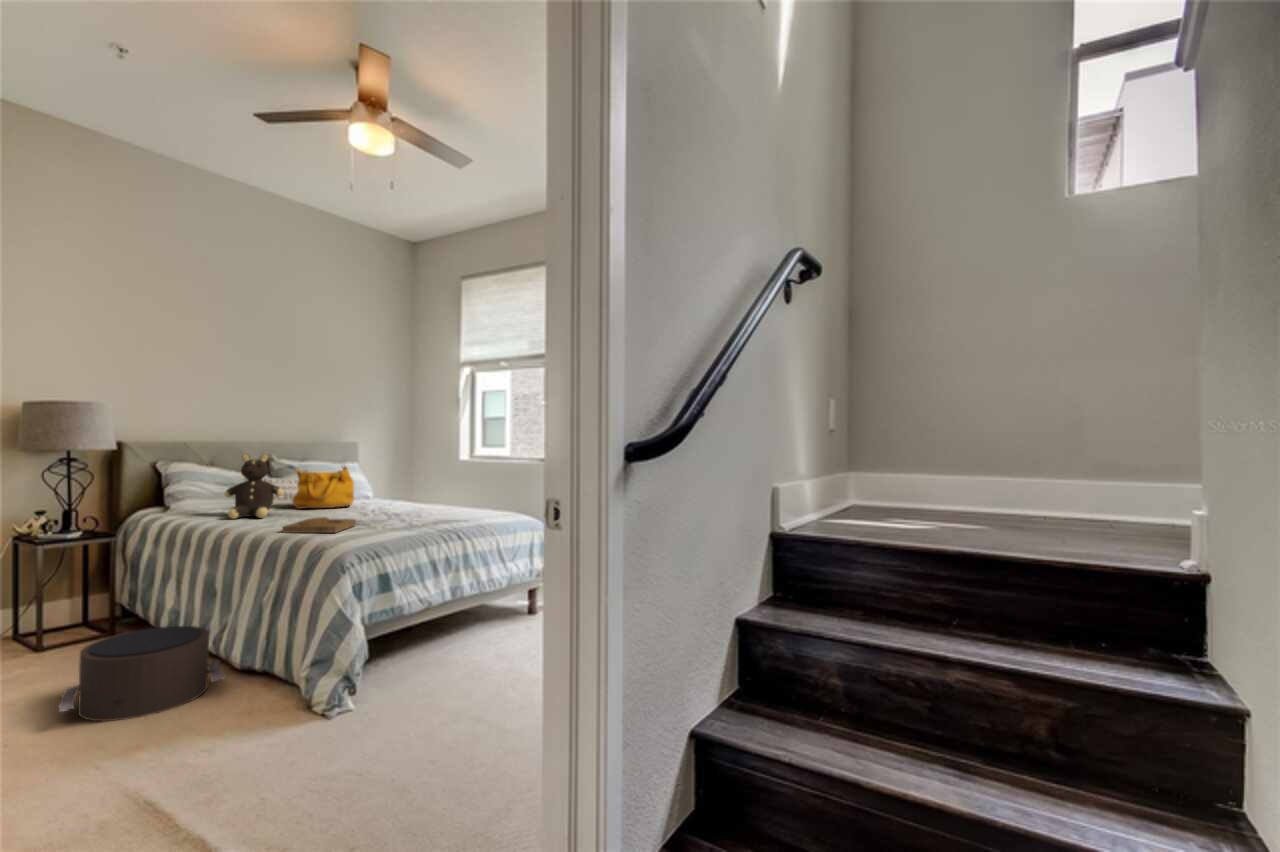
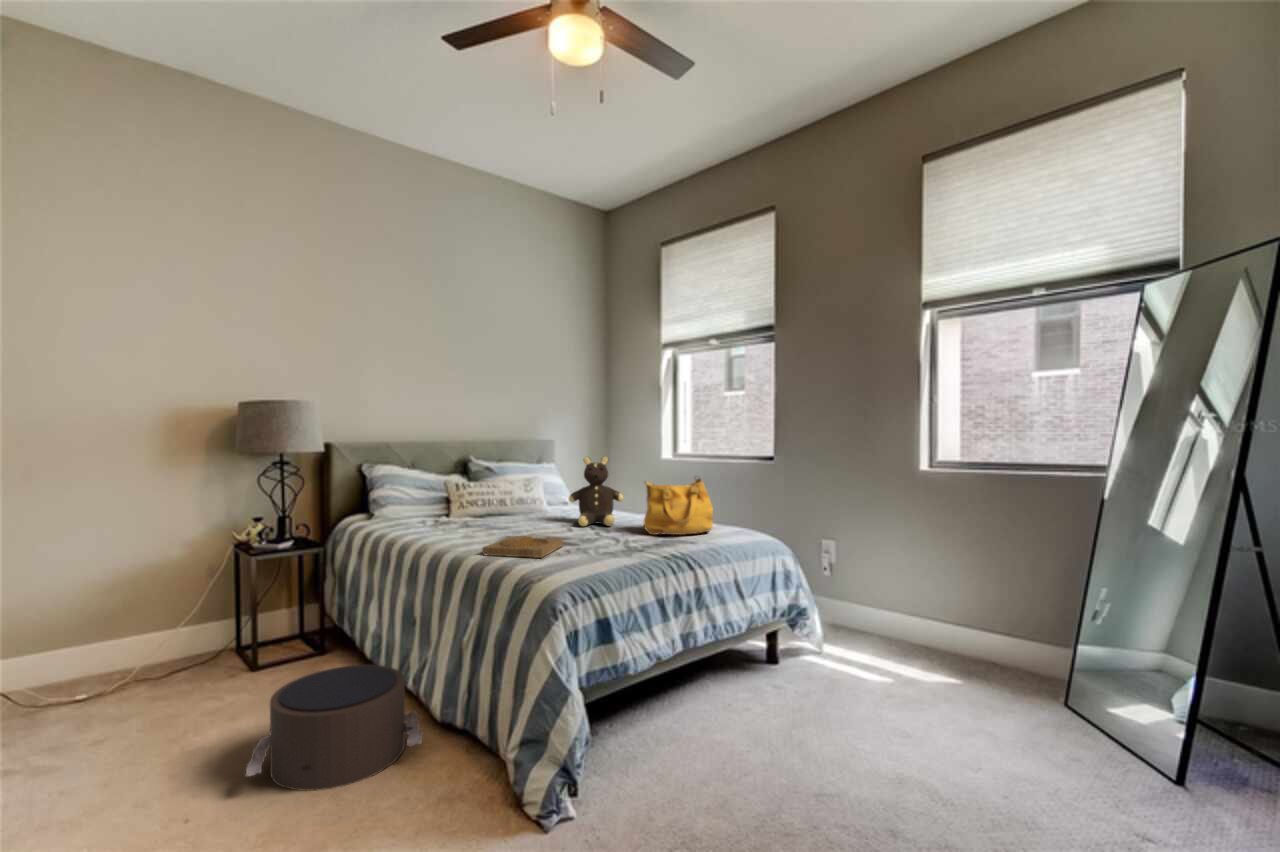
teddy bear: present [225,454,284,519] -> present [569,457,623,526]
handbag: present [292,465,354,509] -> present [644,478,713,535]

